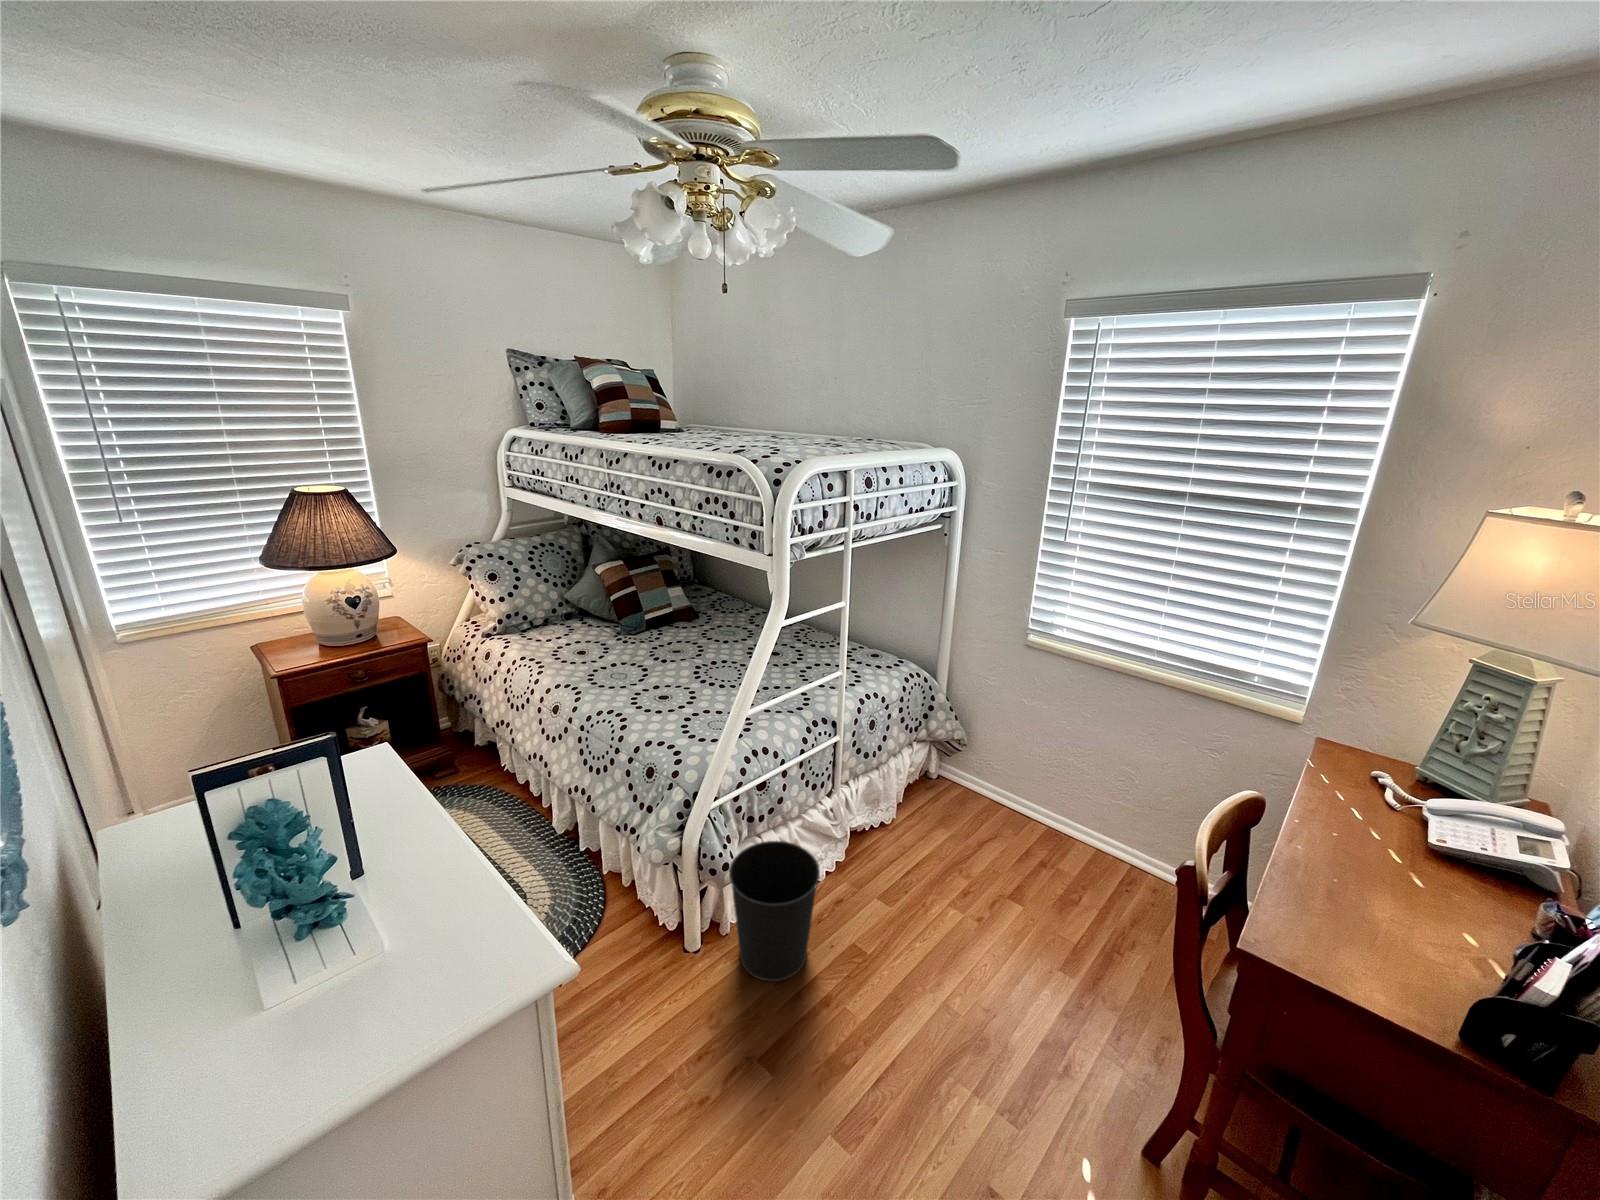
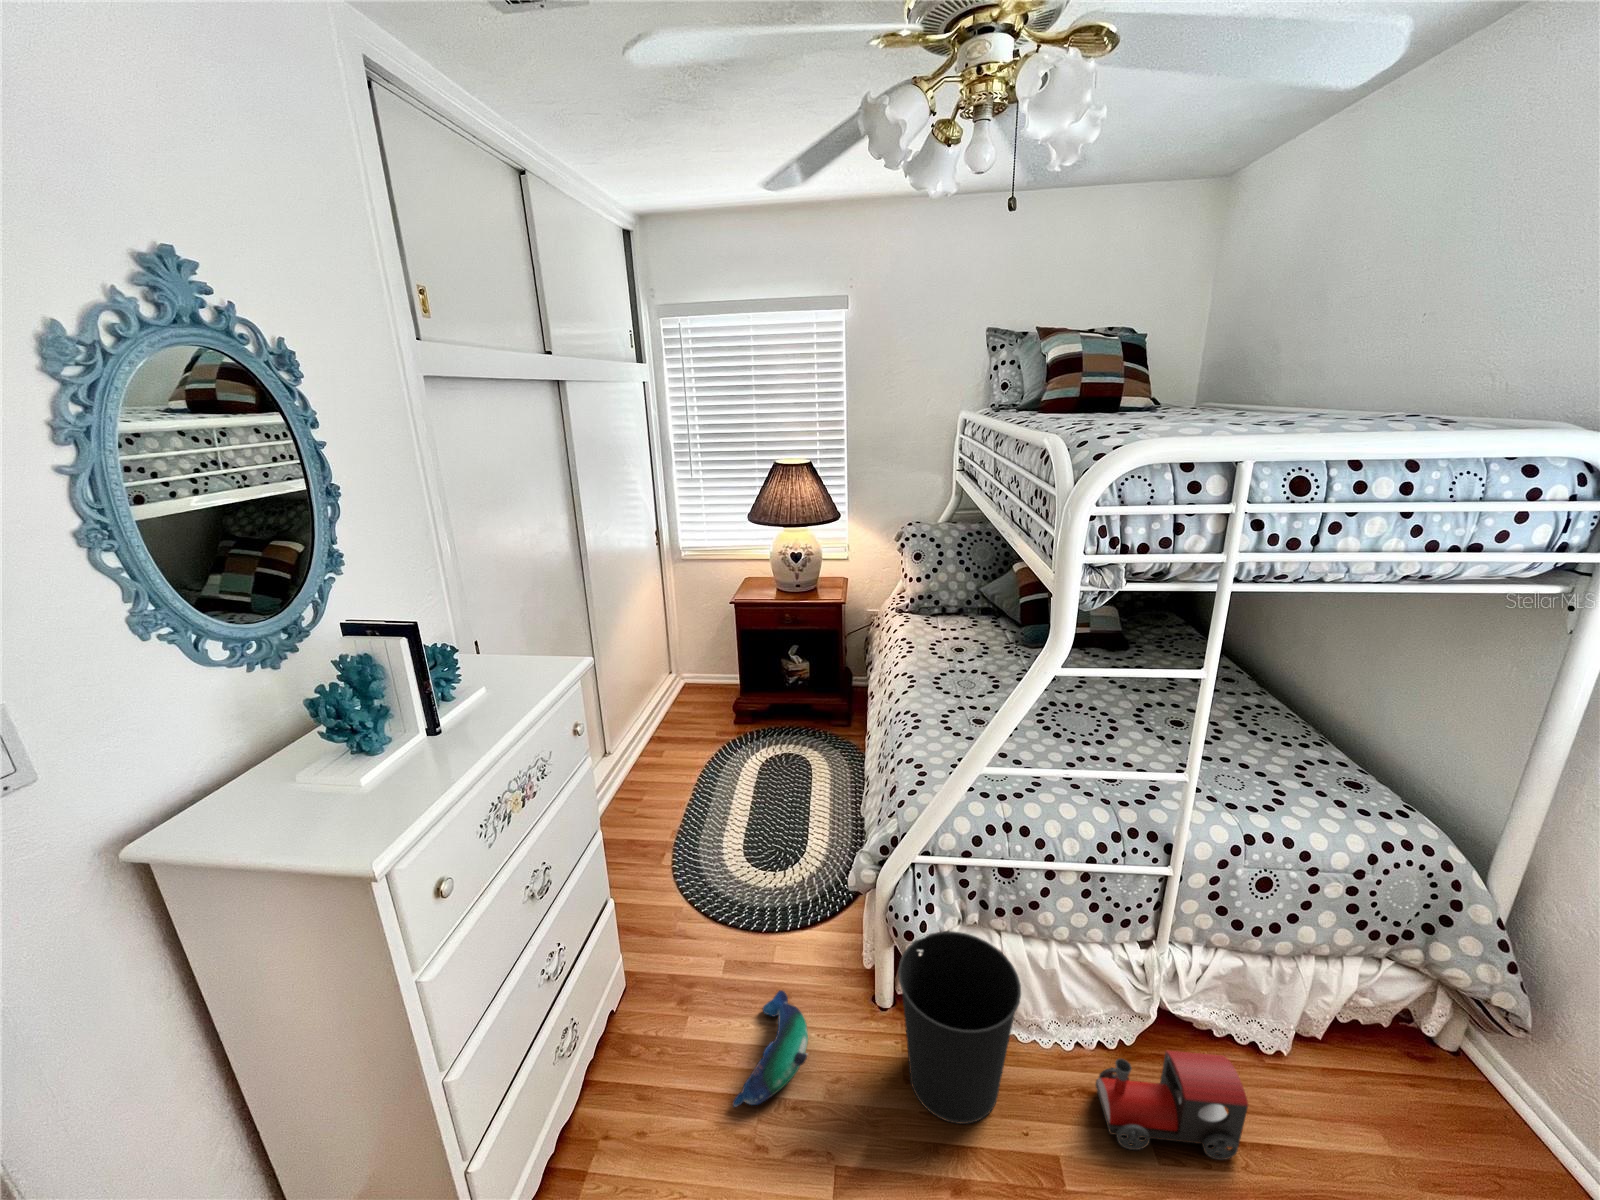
toy train: none [840,828,913,911] -> present [1096,1051,1248,1160]
plush toy: none [609,996,690,1104] -> present [733,990,808,1107]

